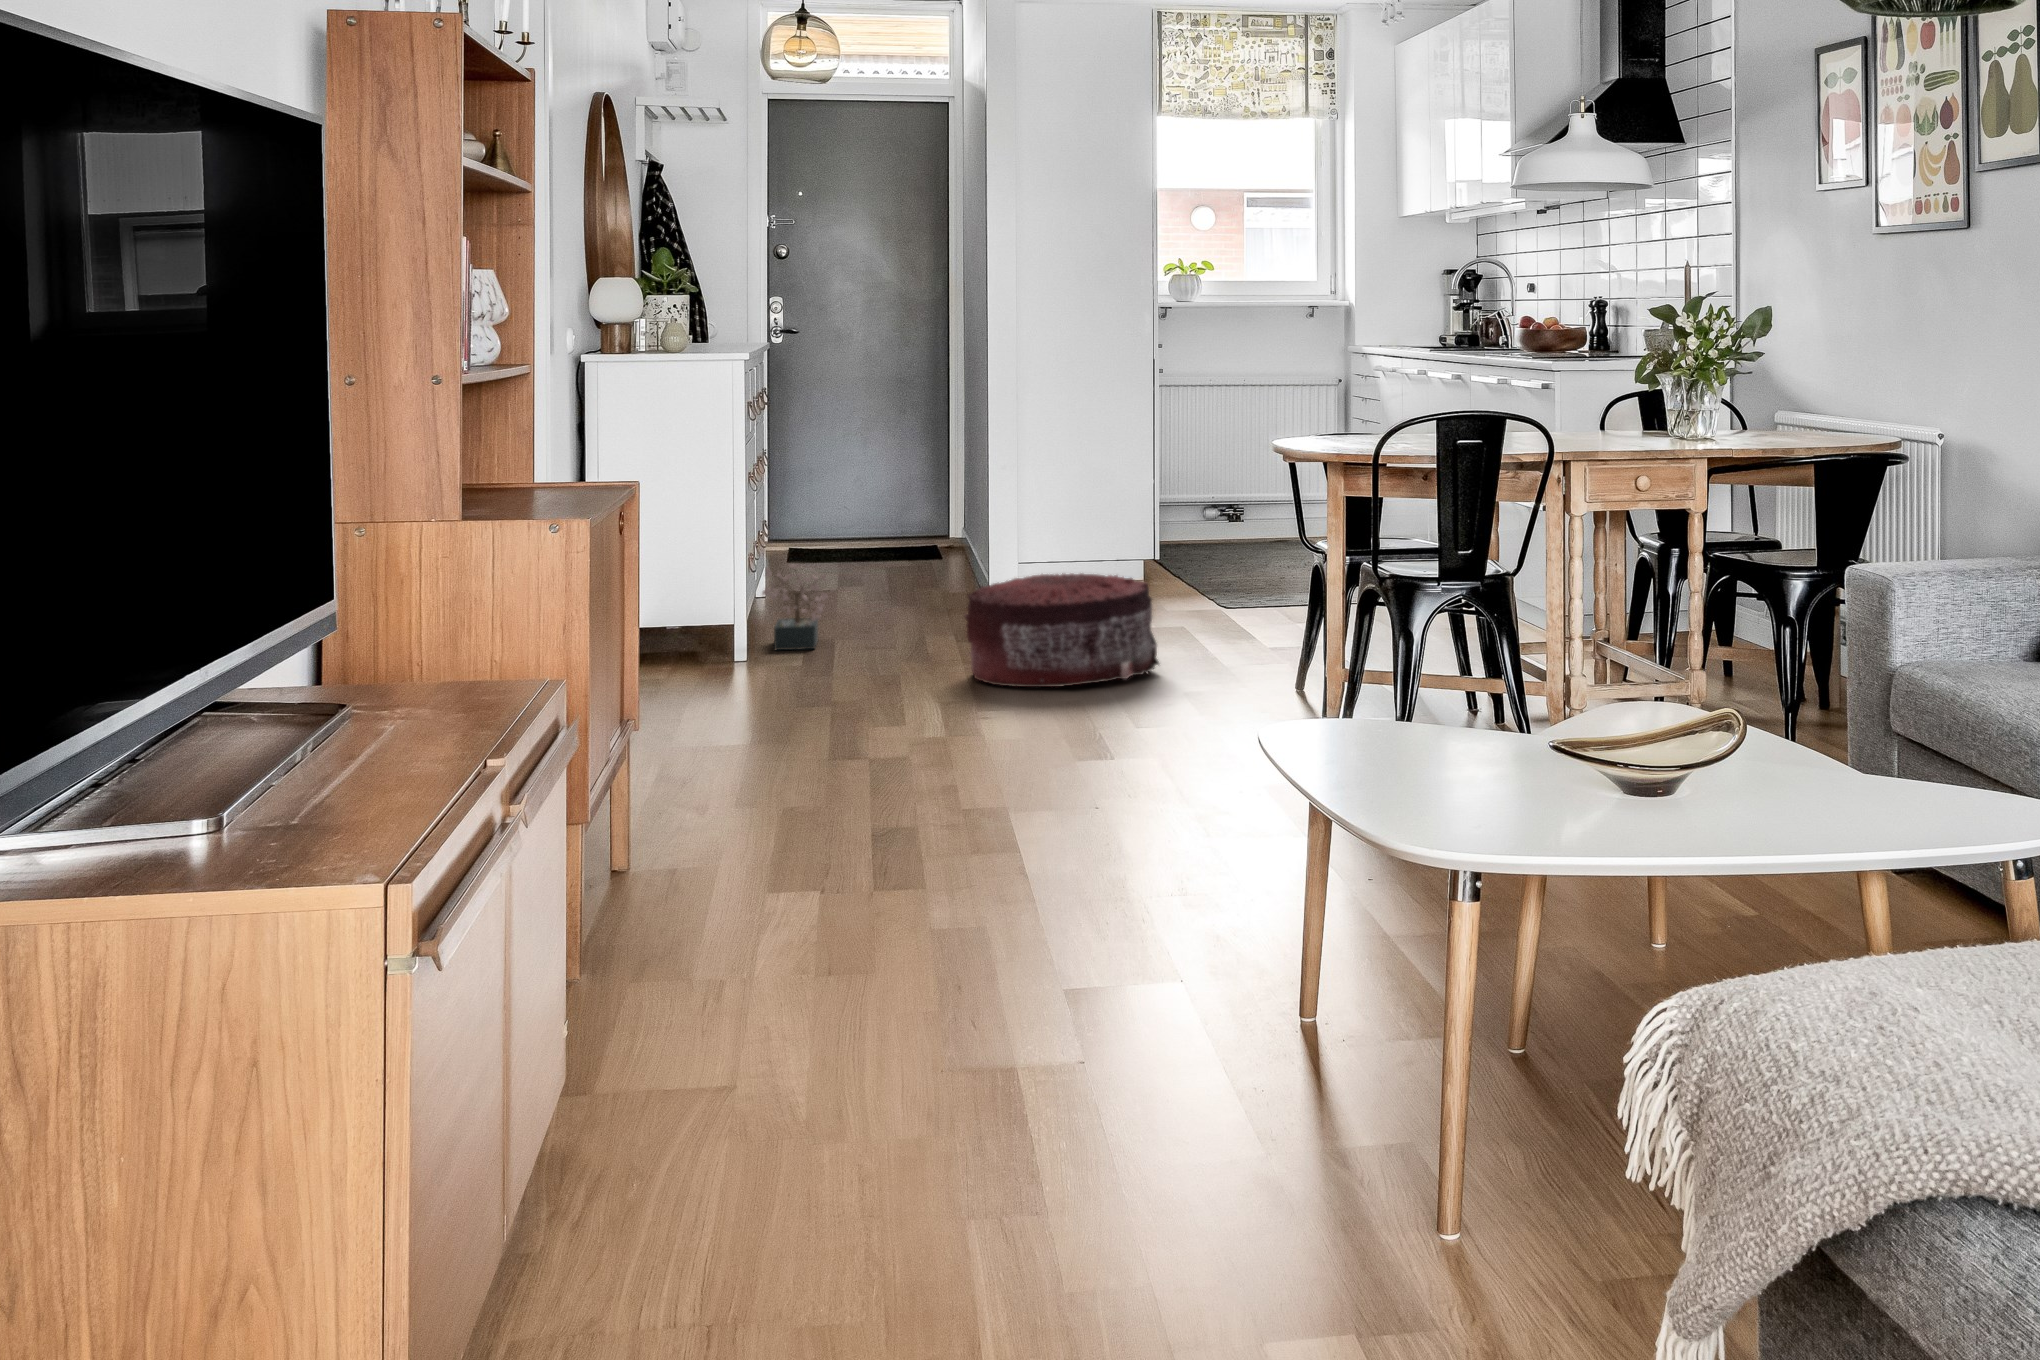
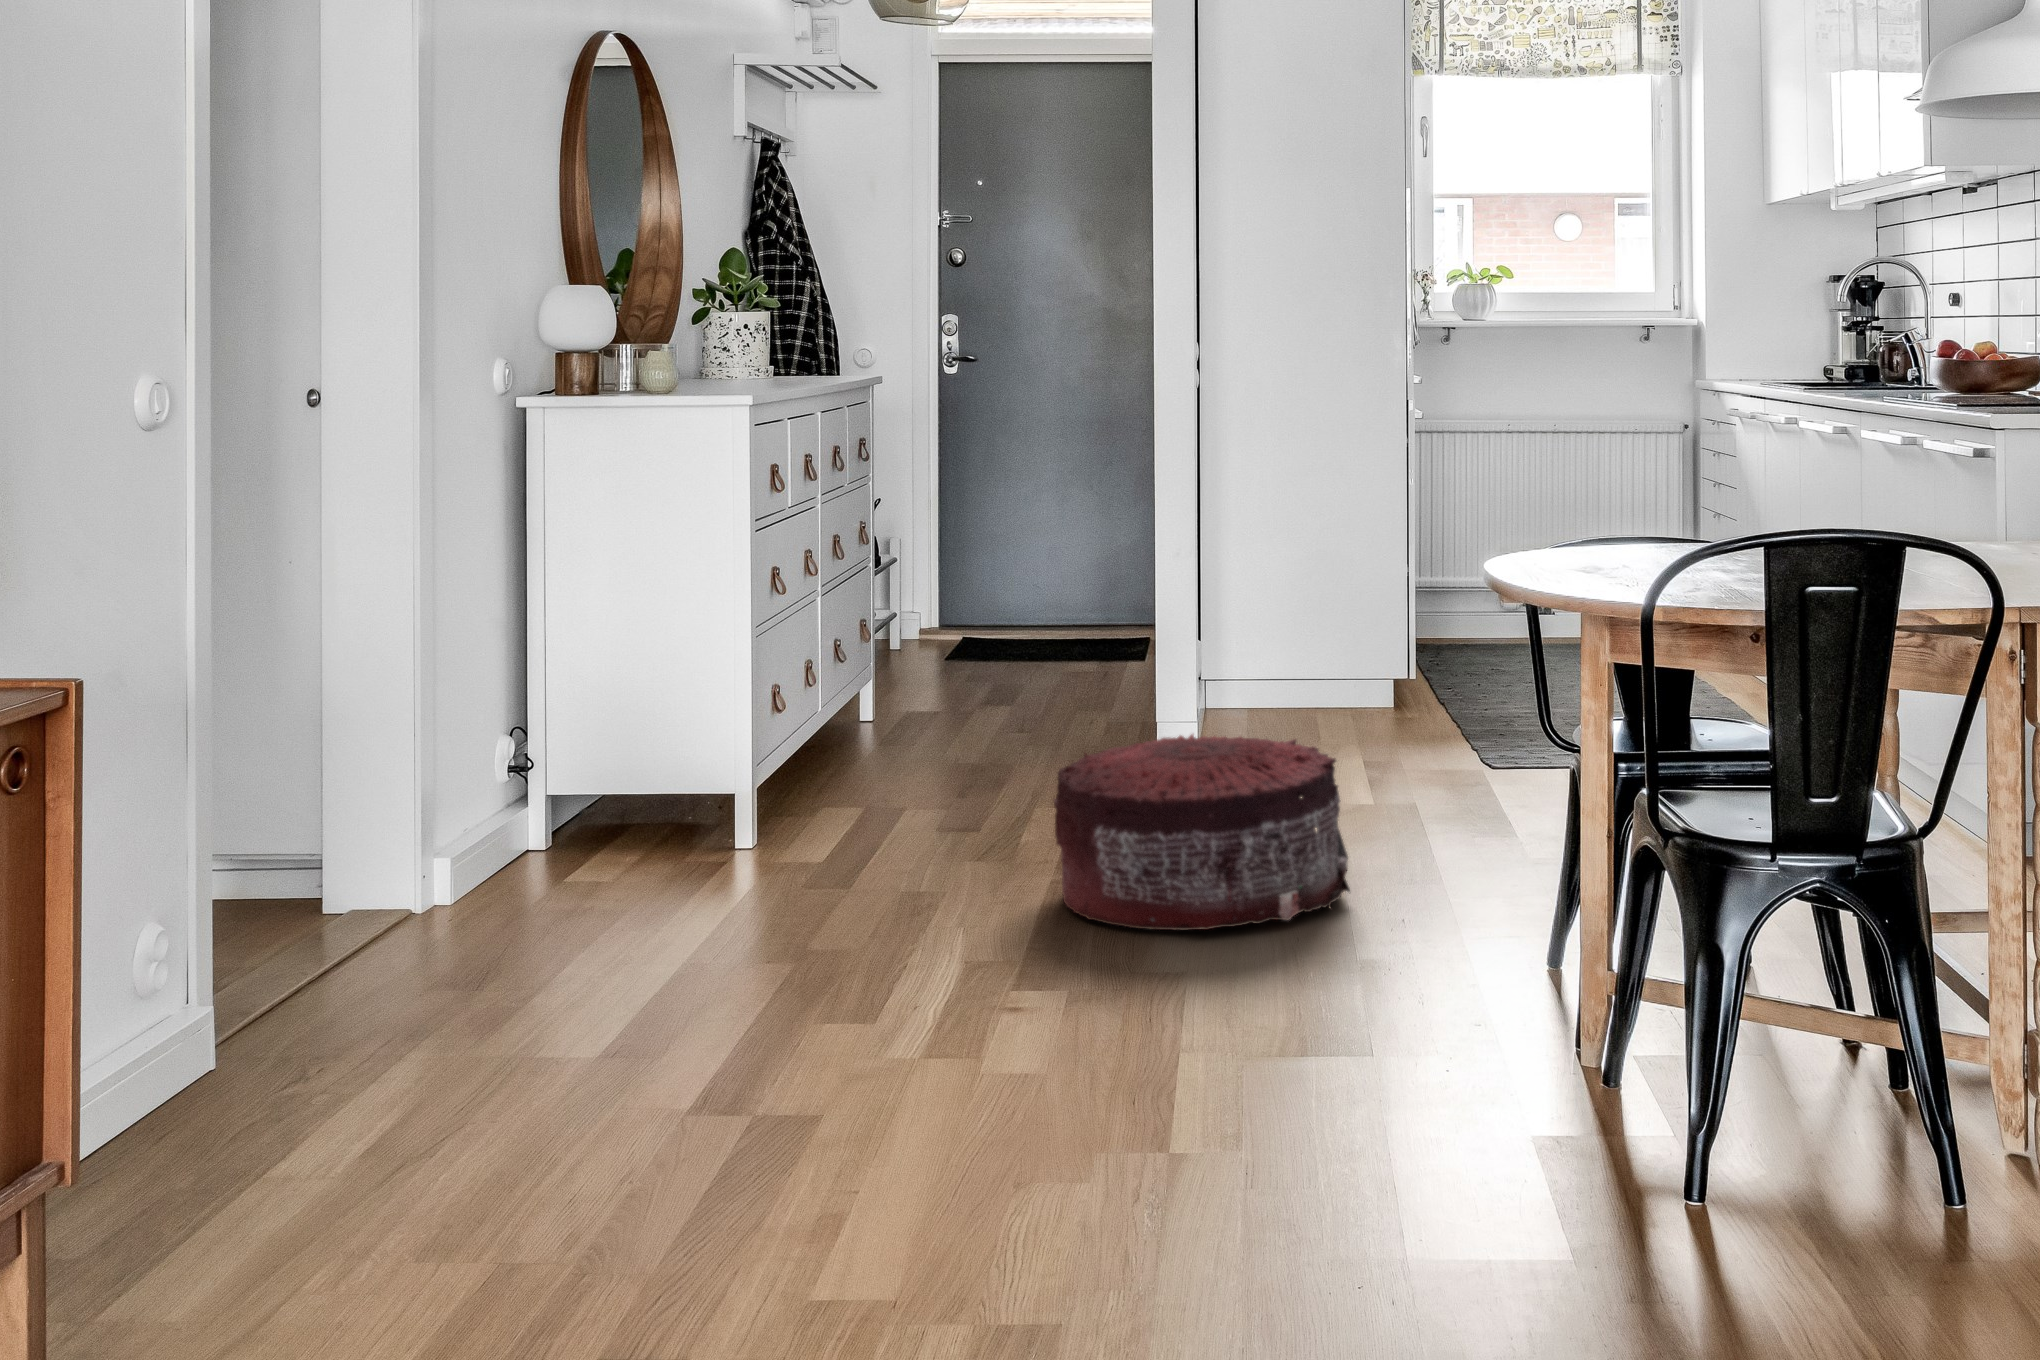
decorative plant: present [762,564,832,650] -> none [806,697,911,822]

